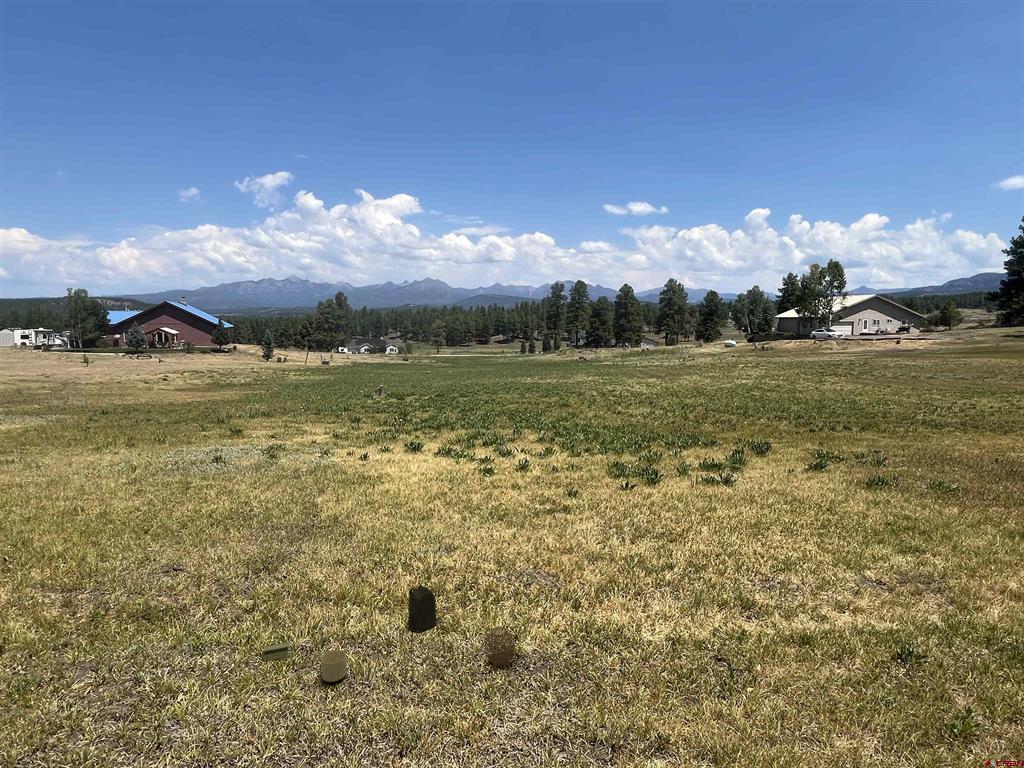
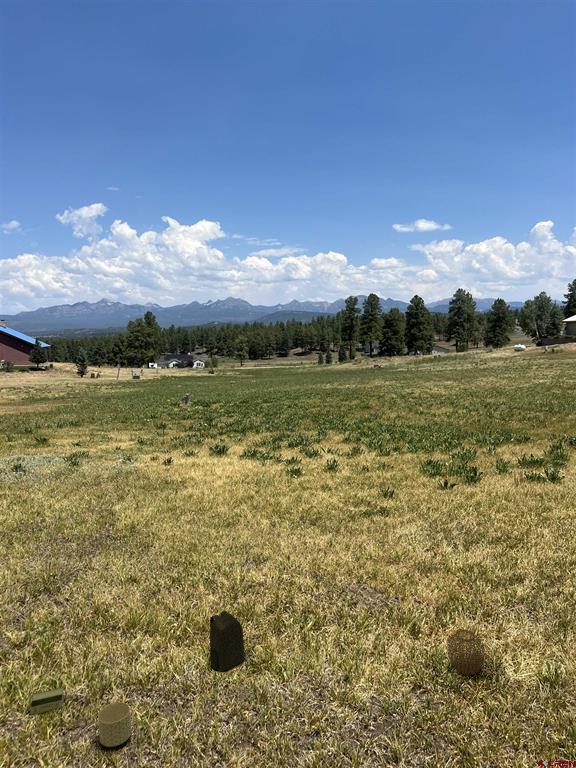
woven basket: present [484,627,514,665] -> present [447,629,484,675]

